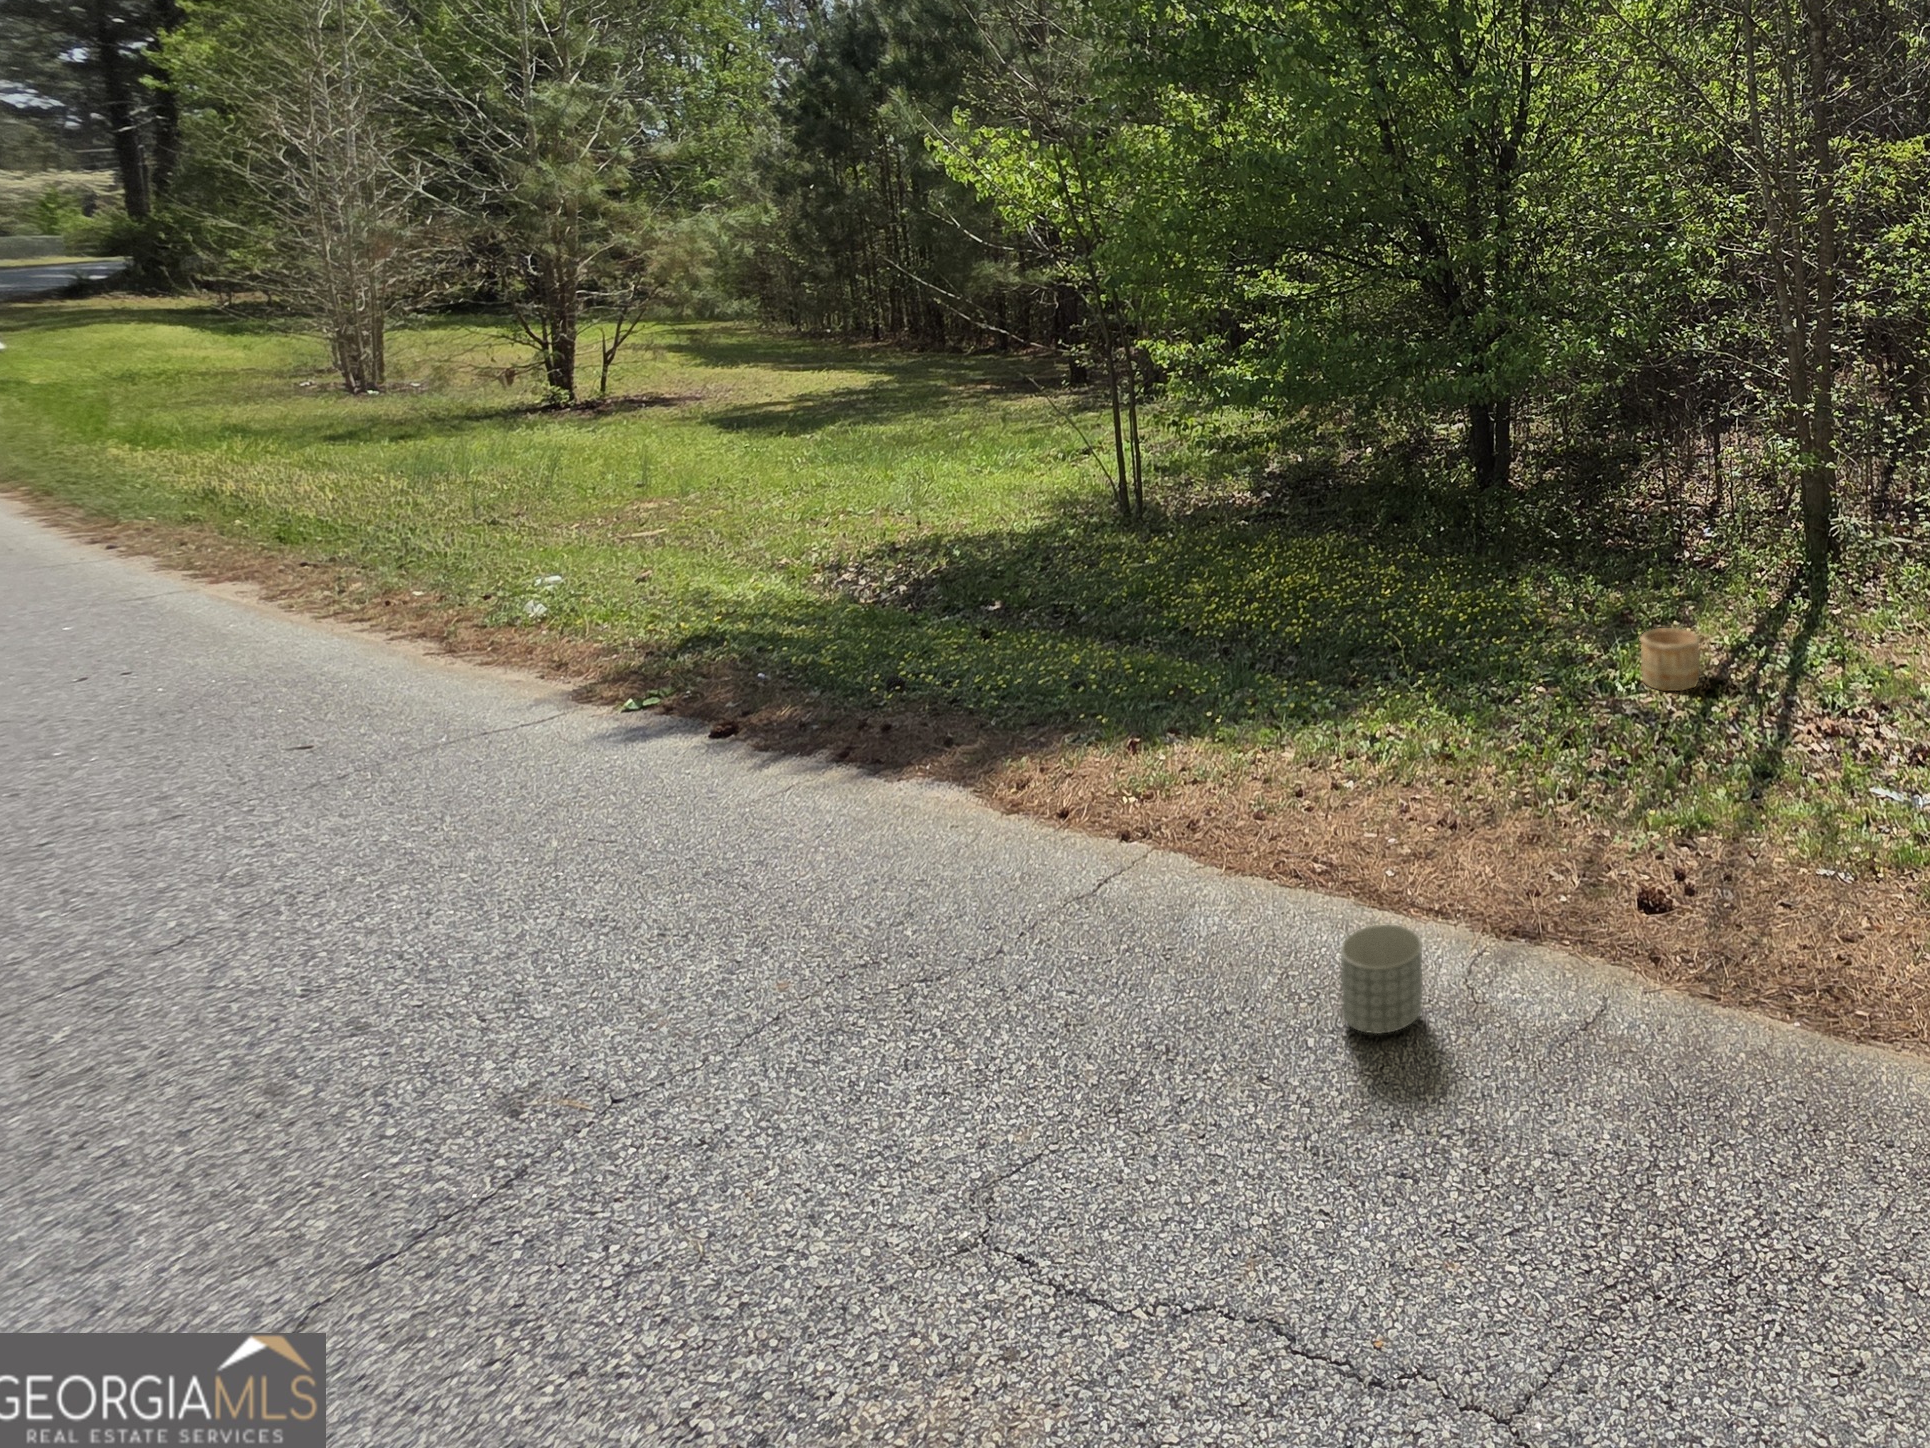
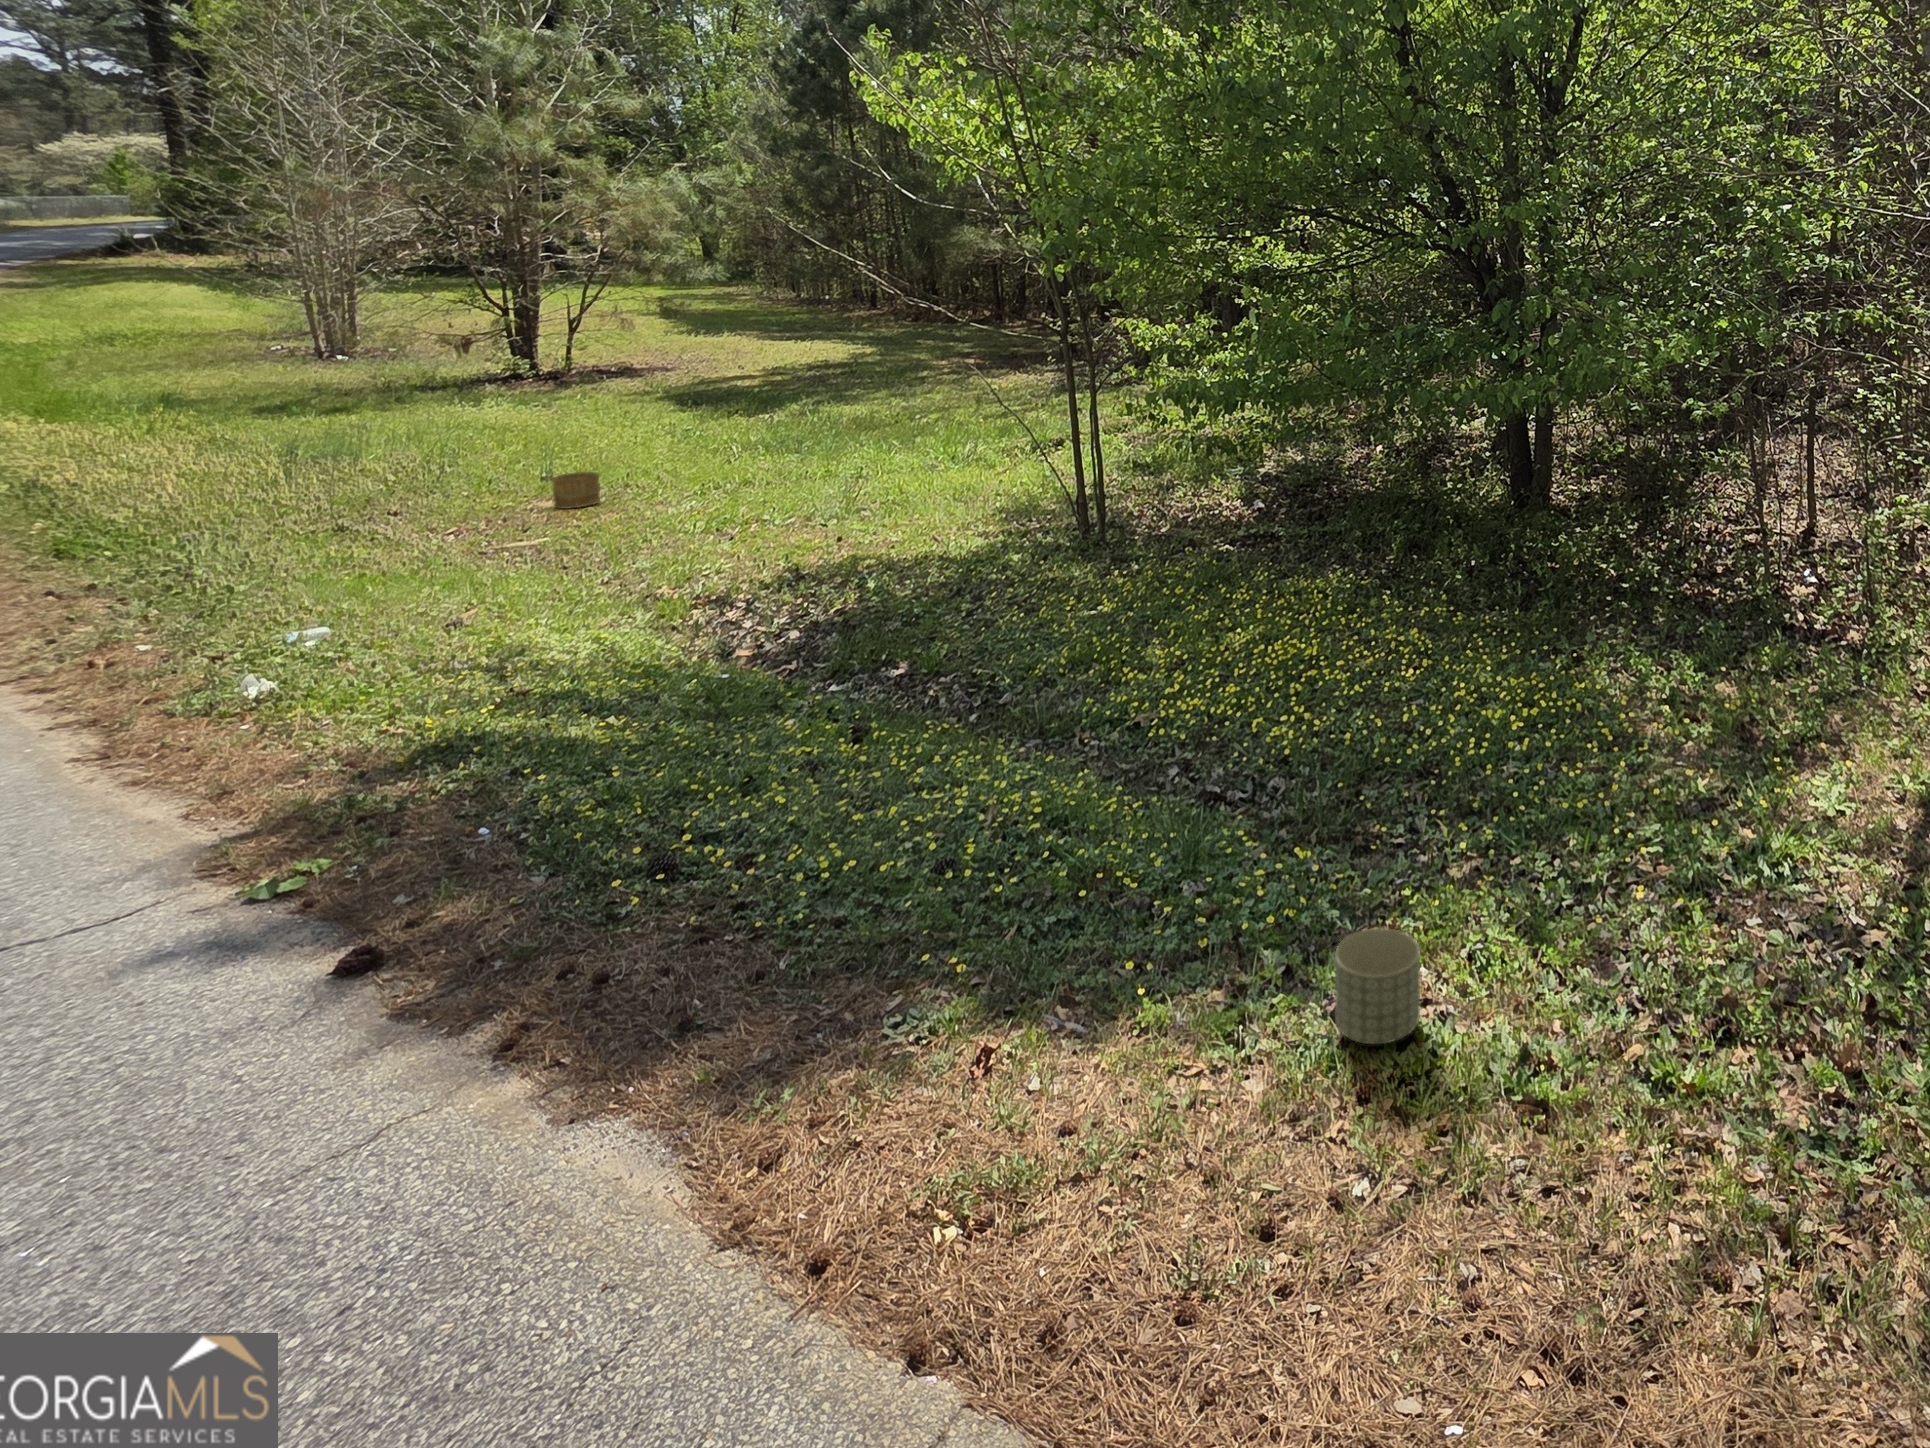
wooden bucket: present [1640,628,1700,691] -> present [552,472,600,509]

